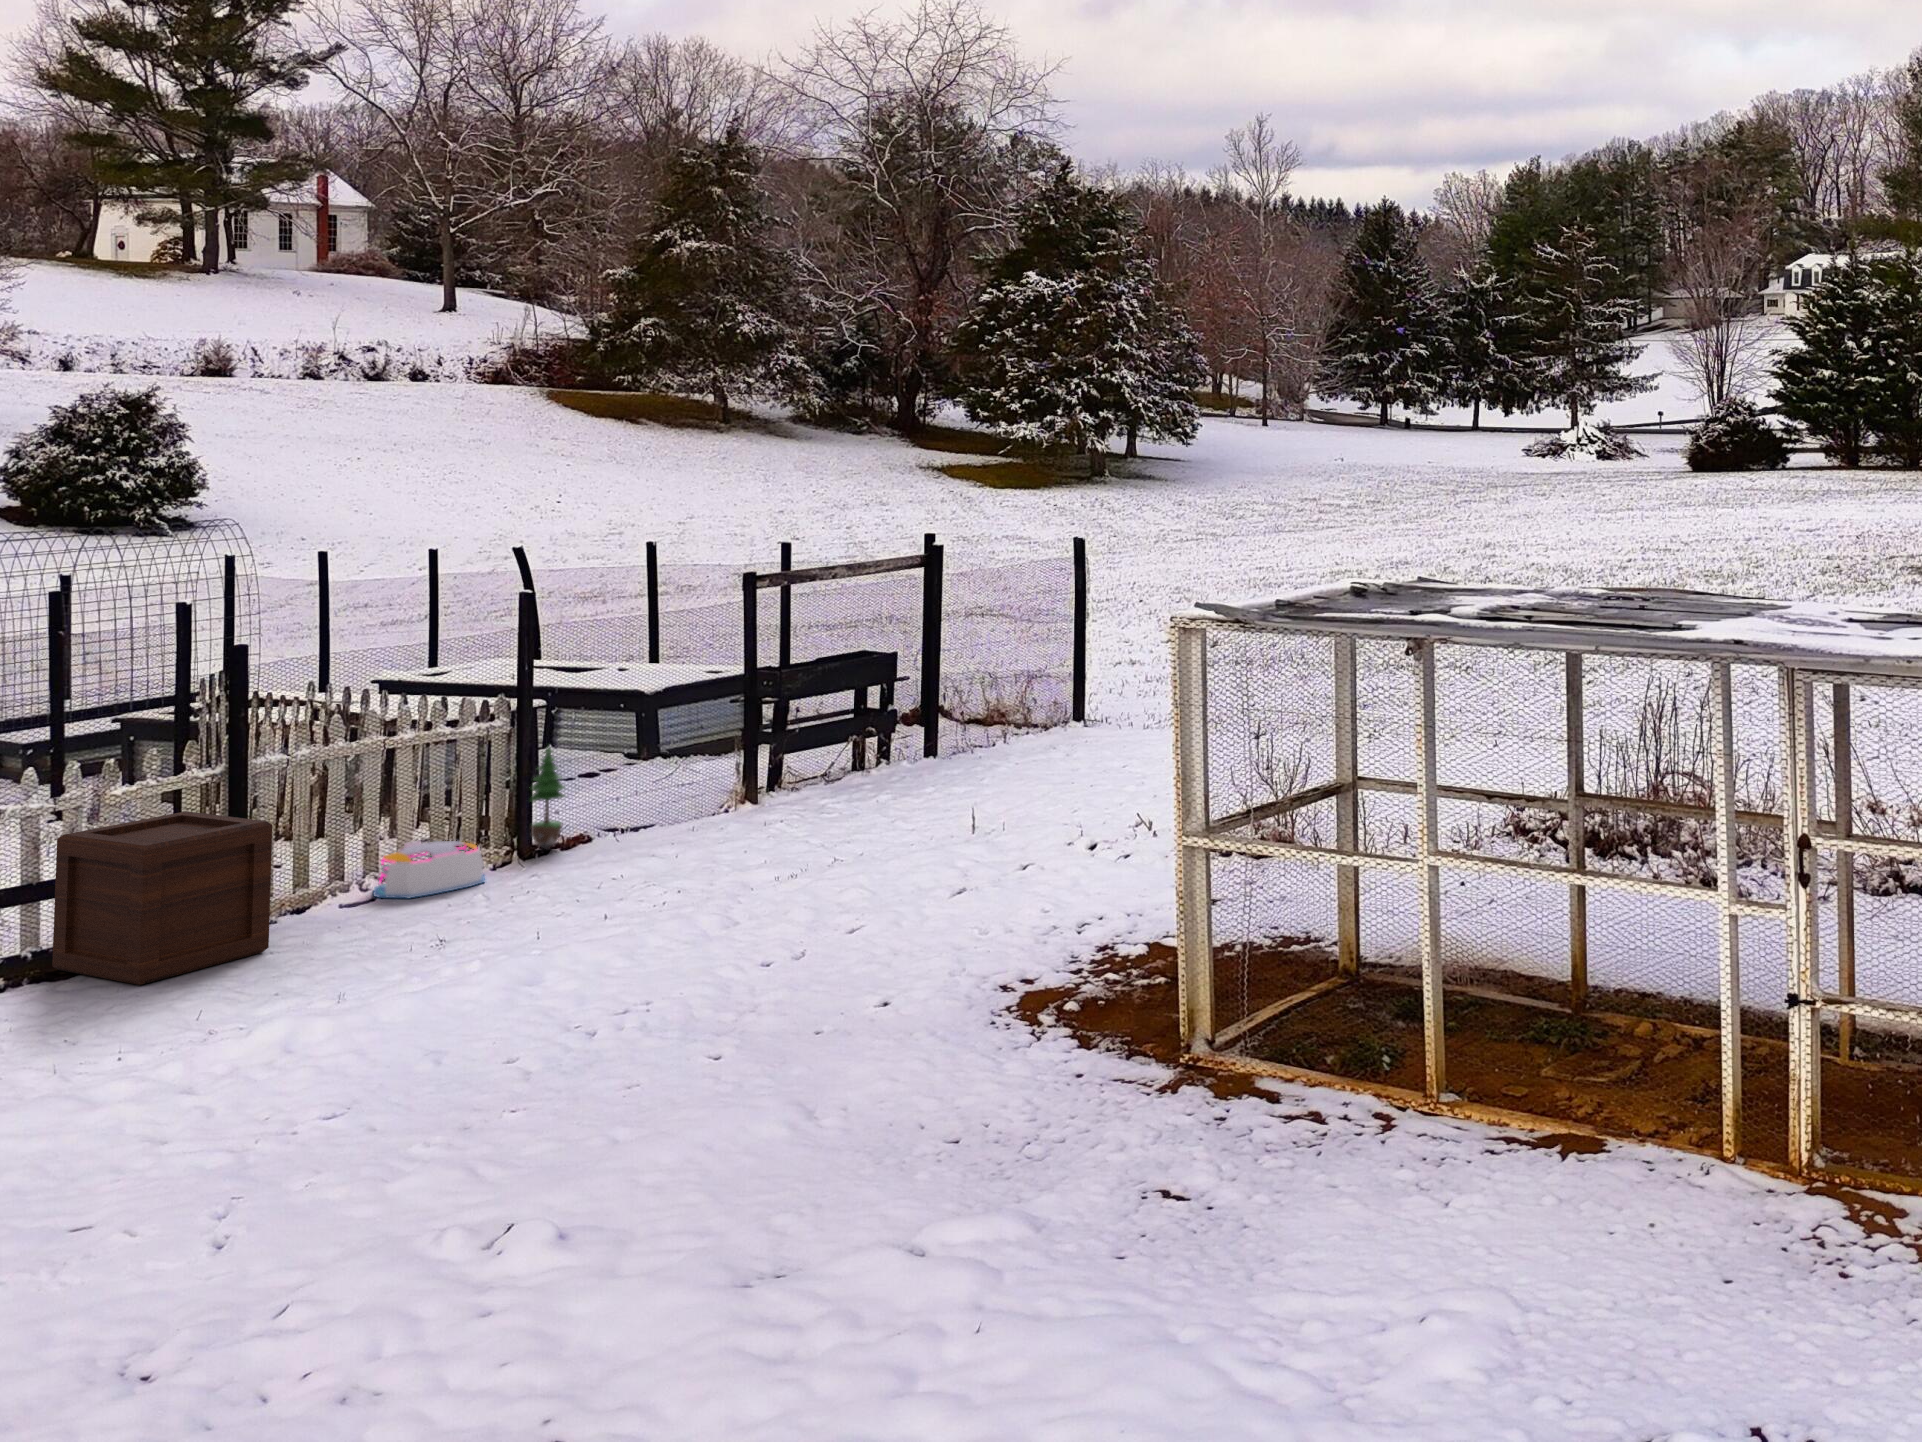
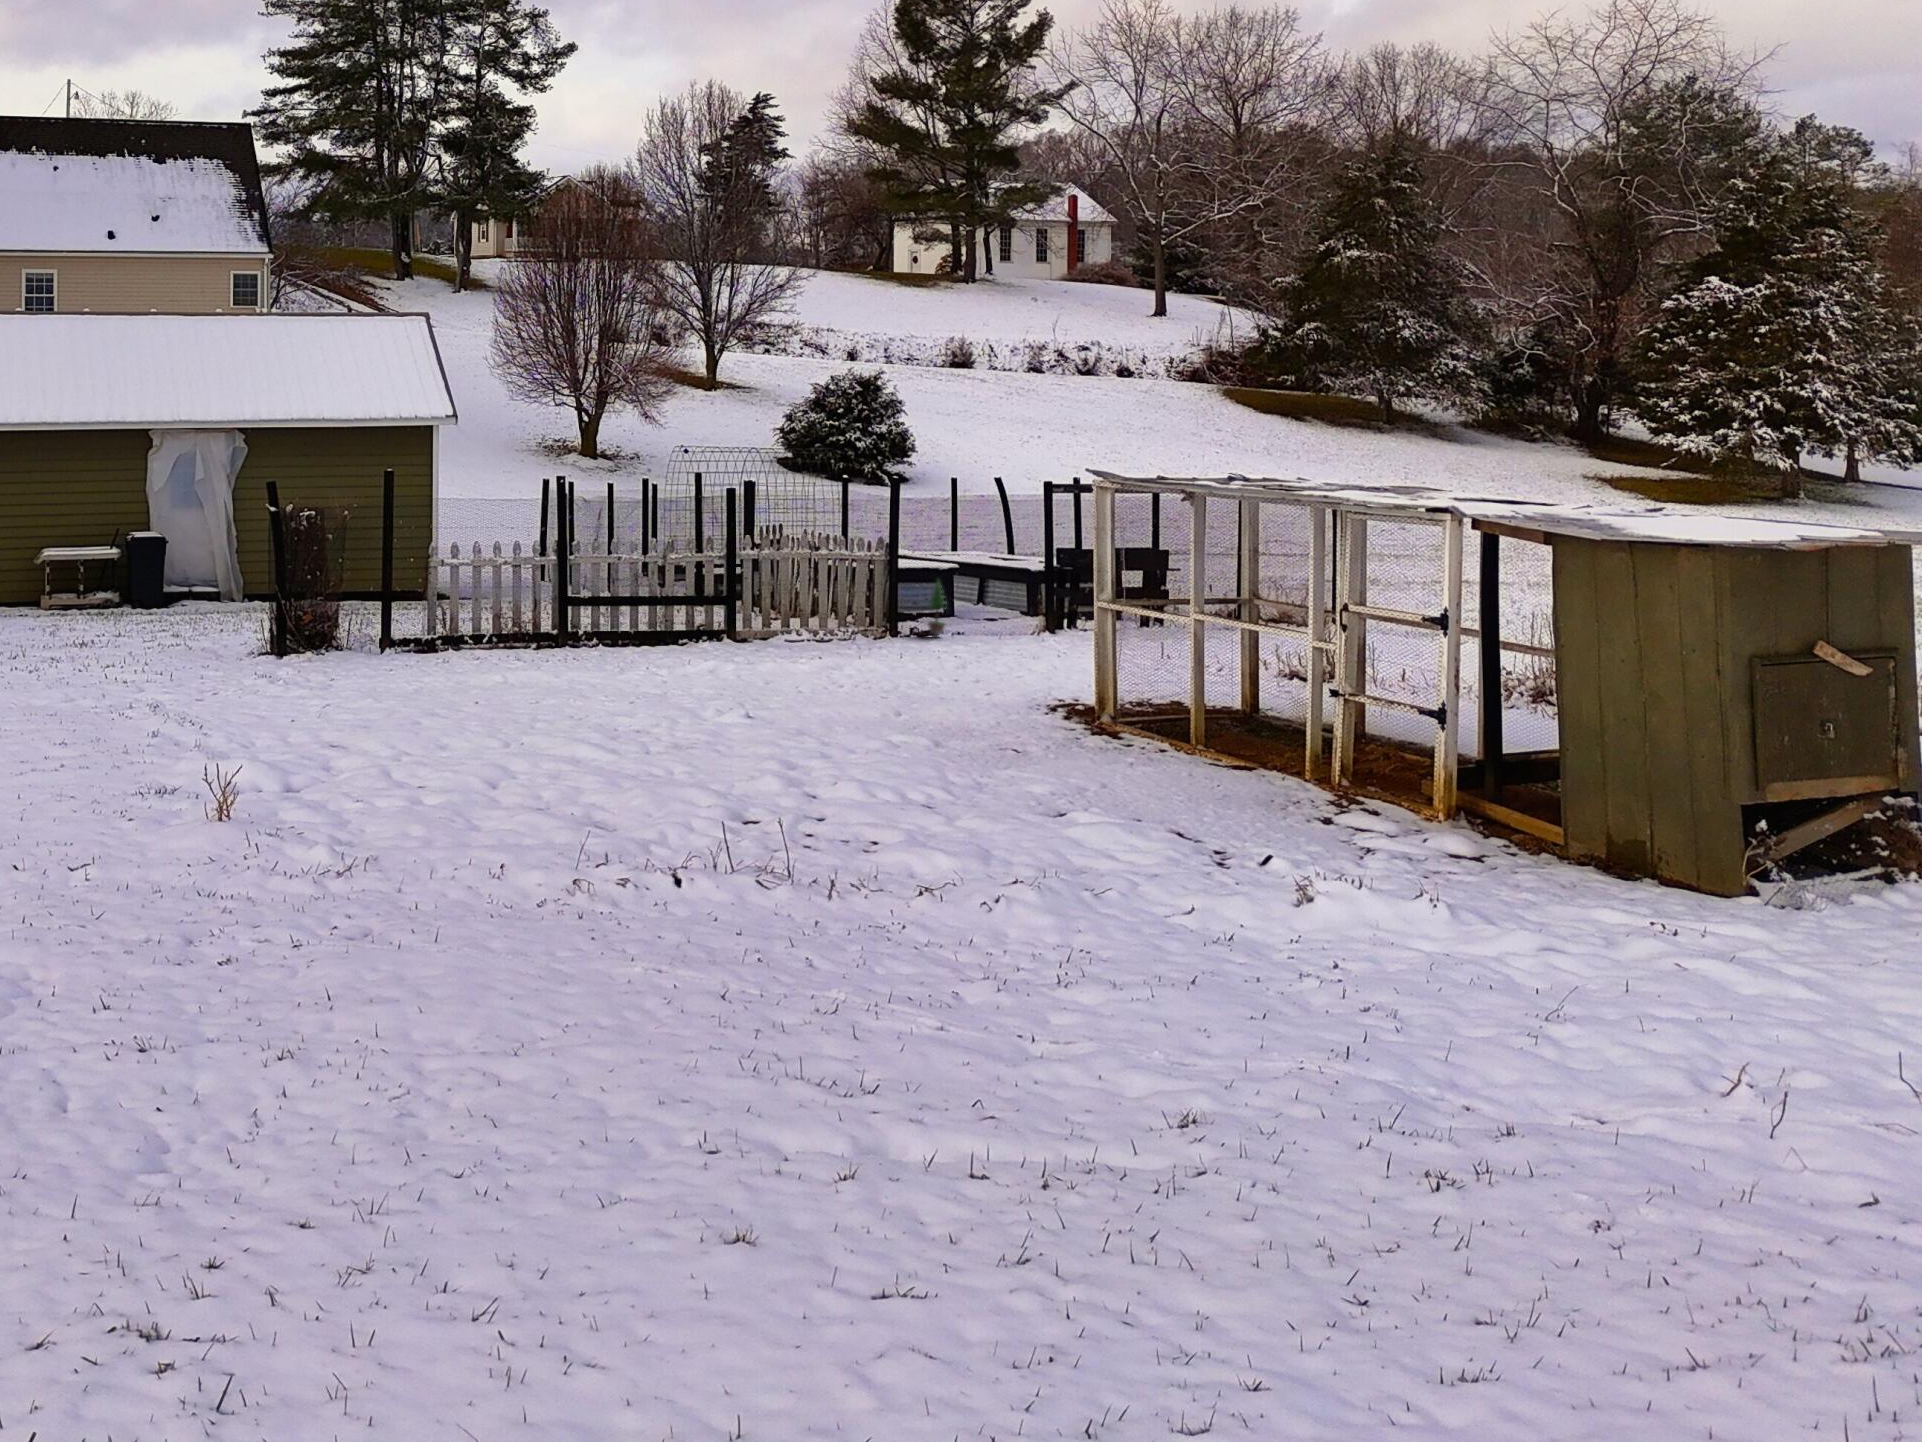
wooden crate: present [52,811,272,985] -> none [694,574,779,643]
storage bin: present [373,841,485,898] -> none [838,615,894,641]

